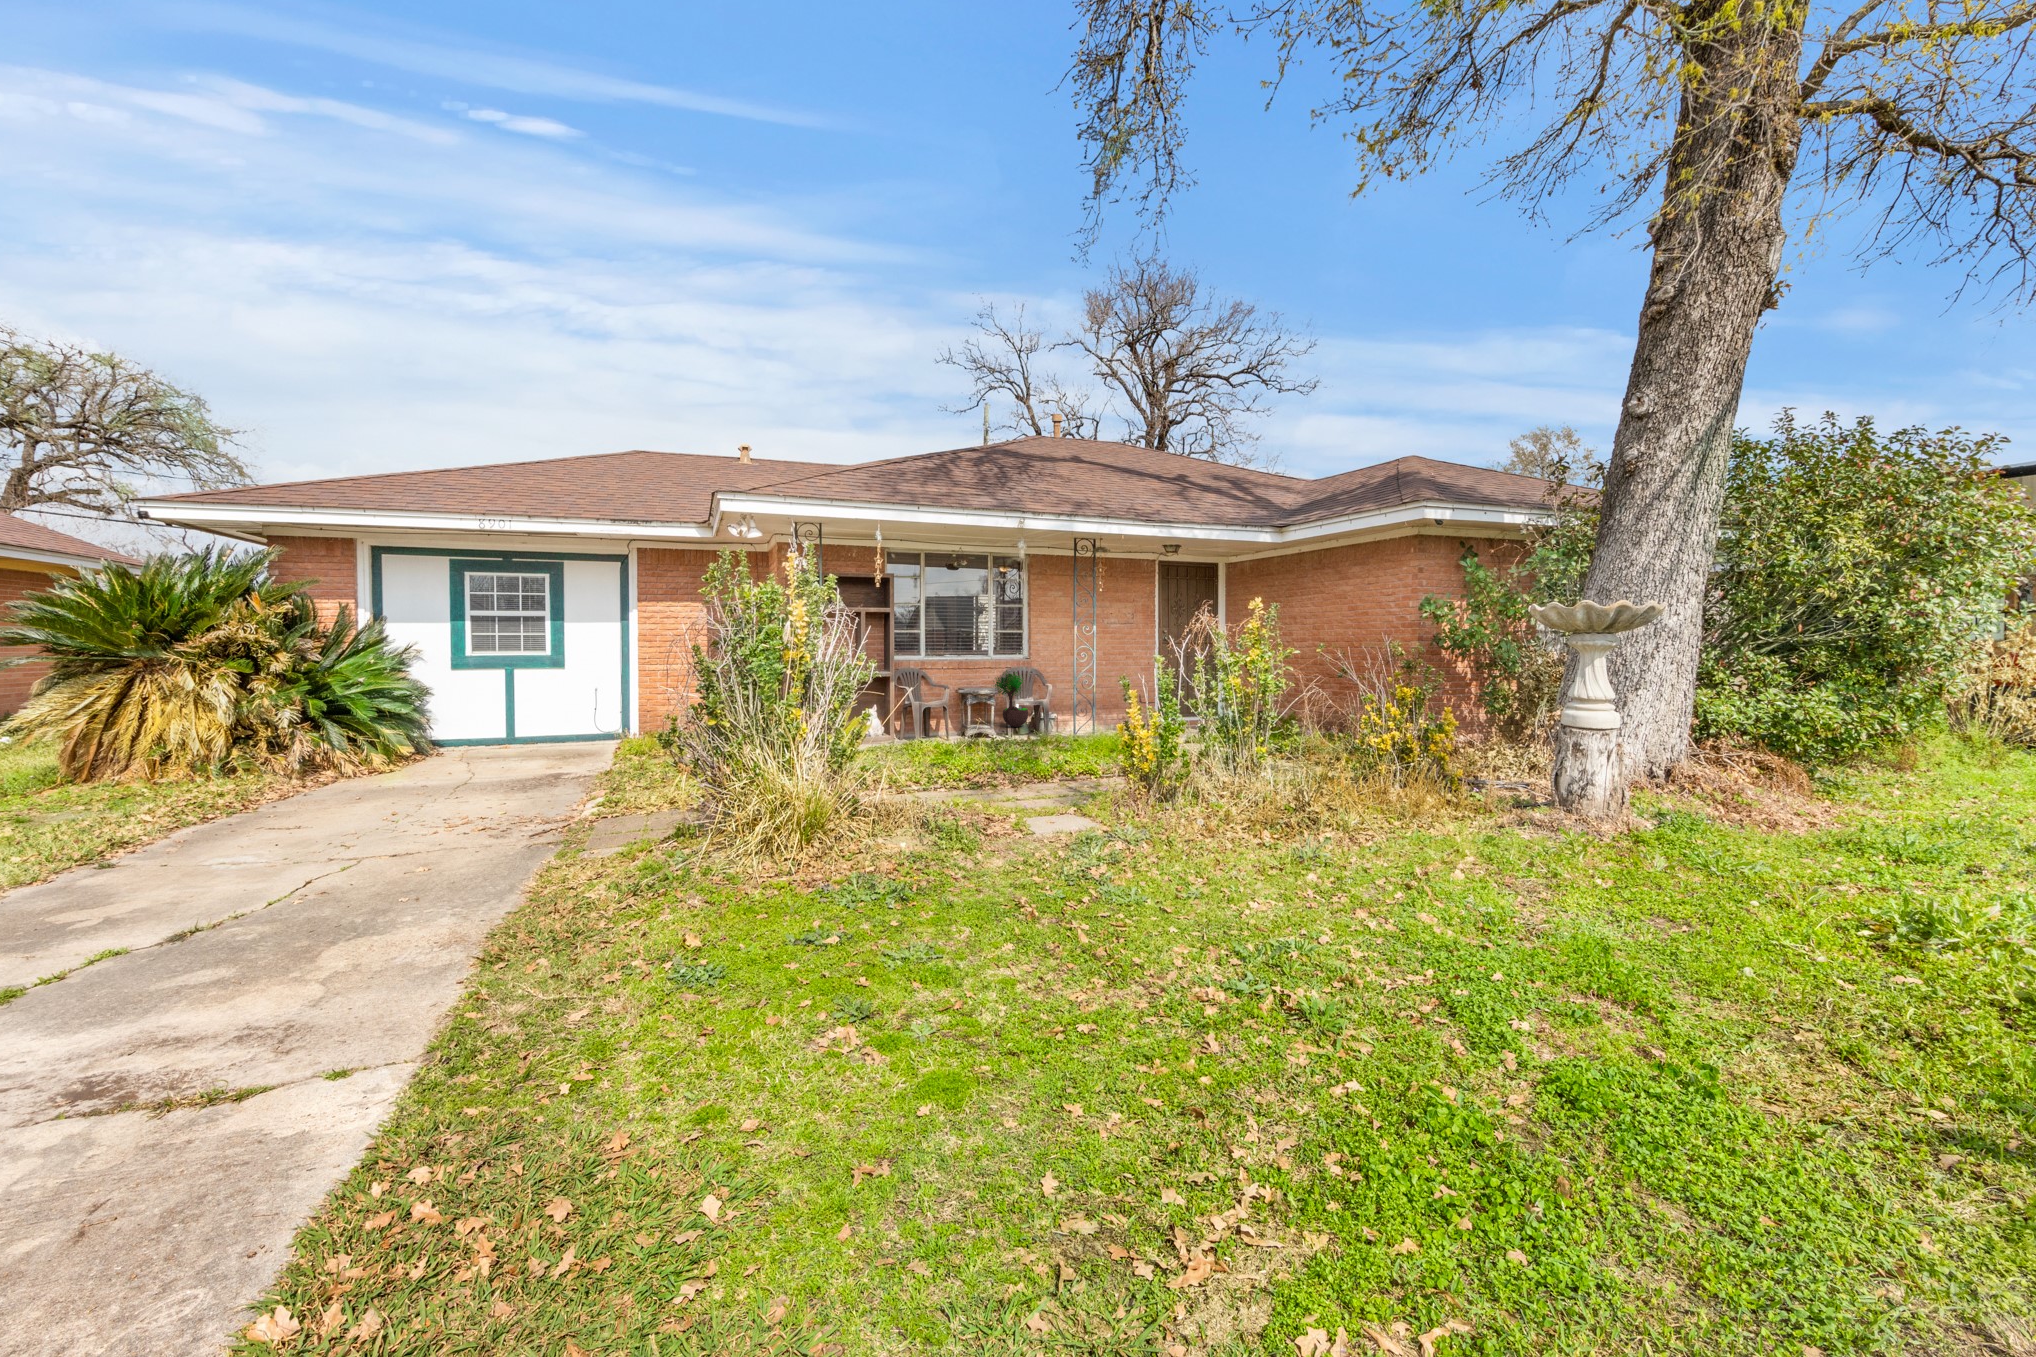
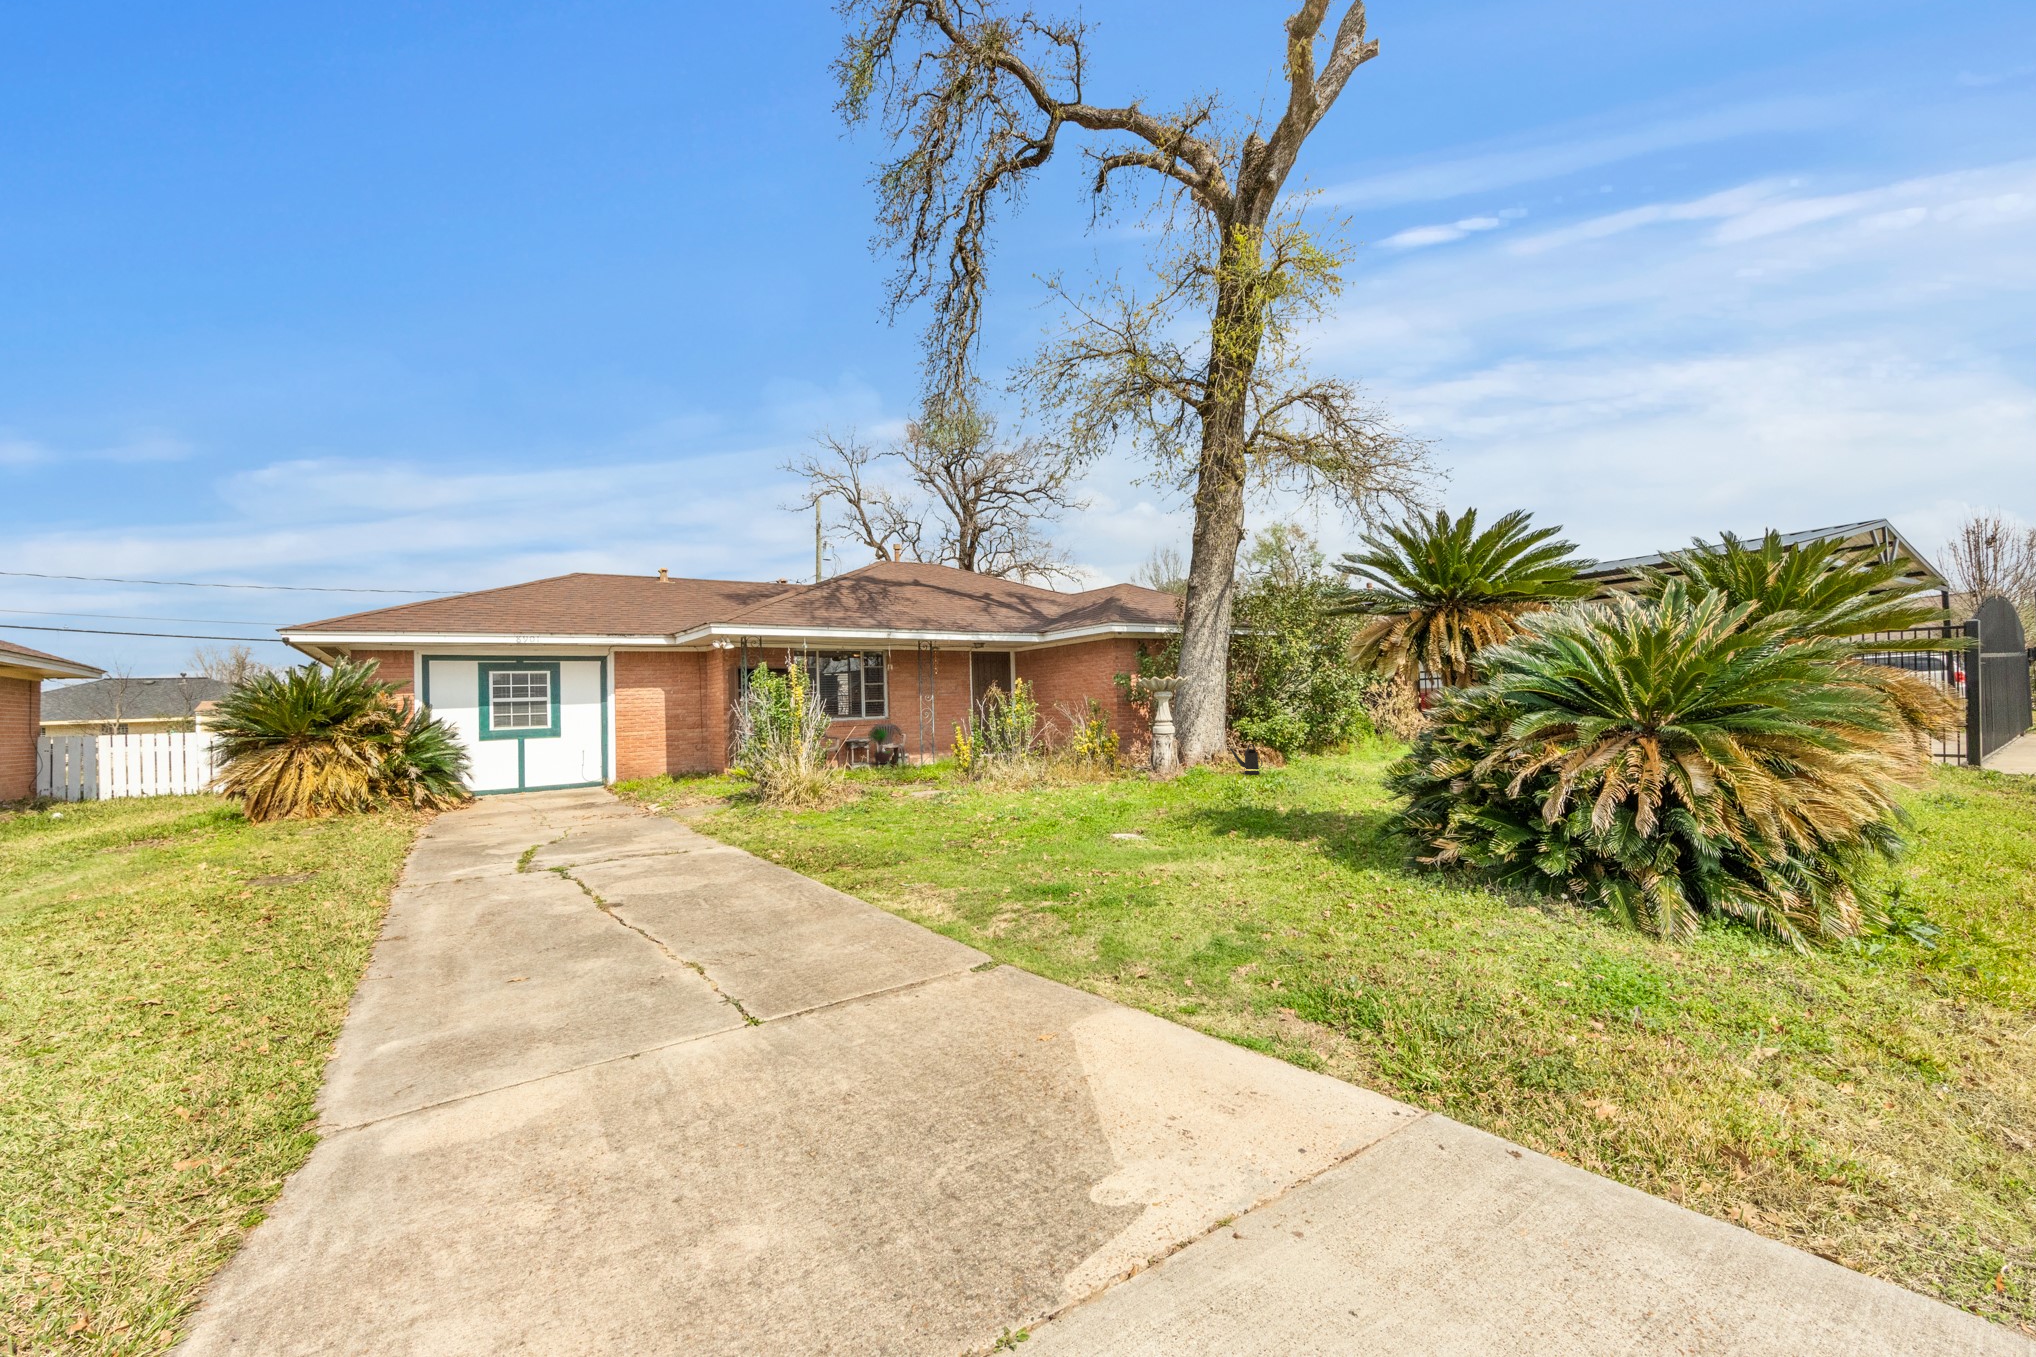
watering can: none [1679,741,1770,806] -> present [1230,744,1263,775]

